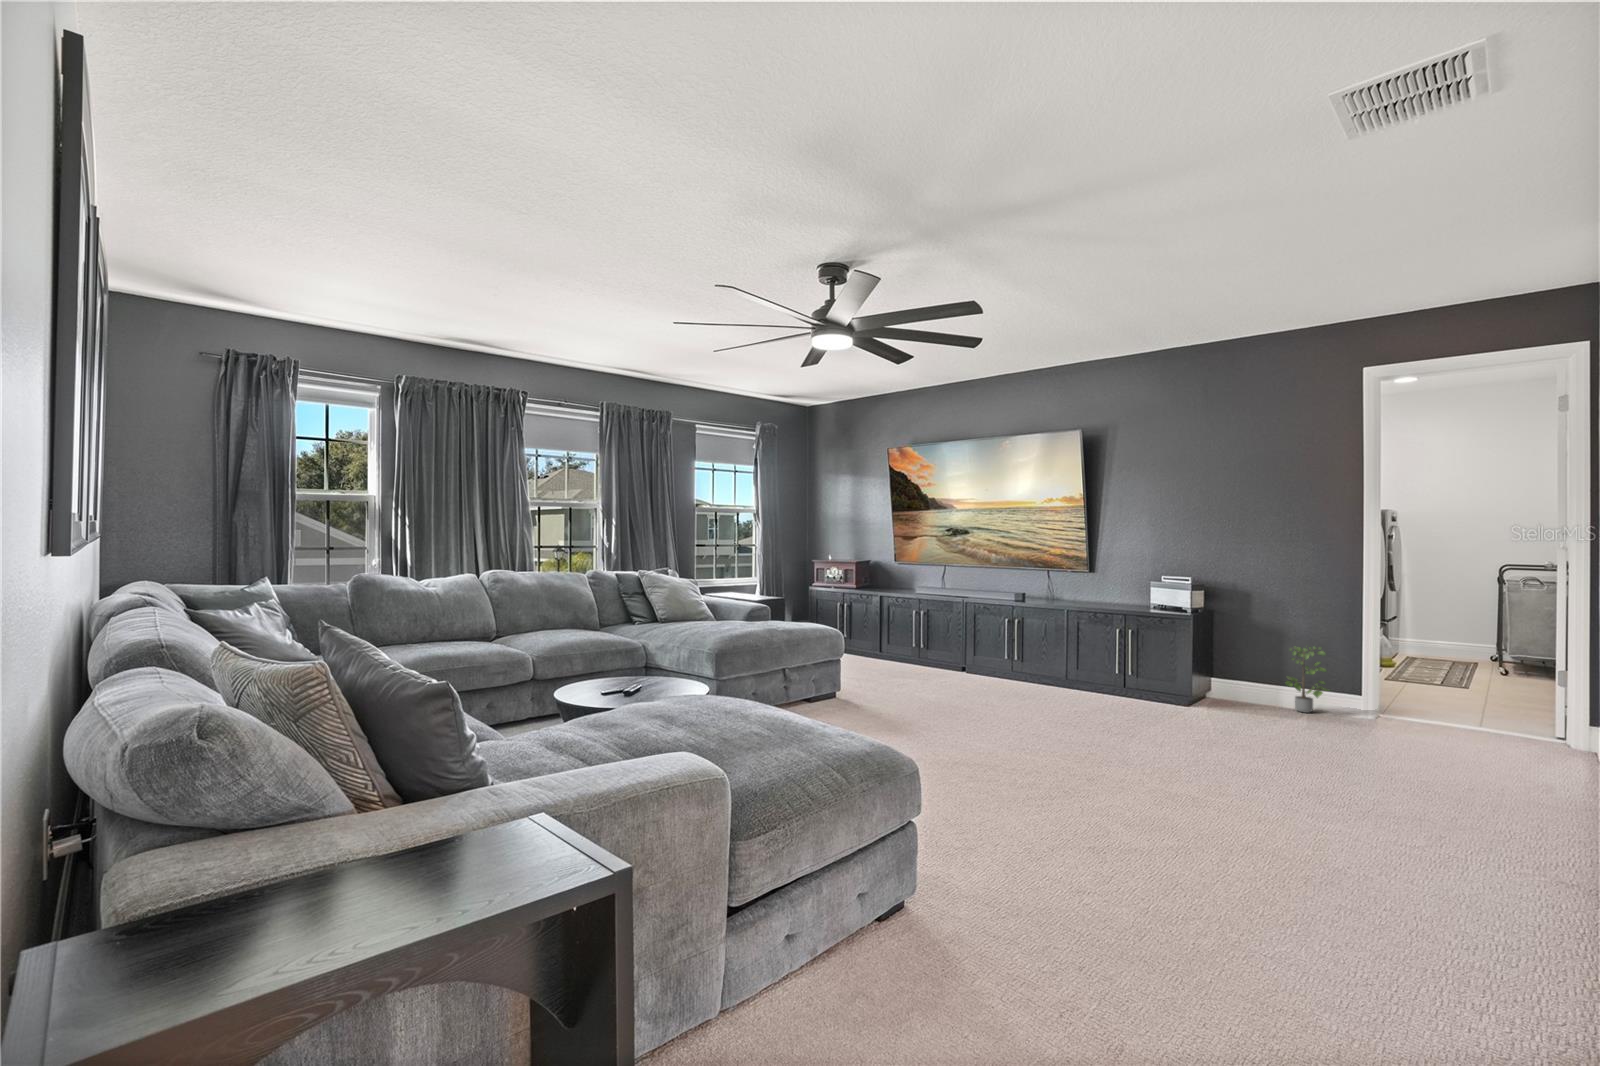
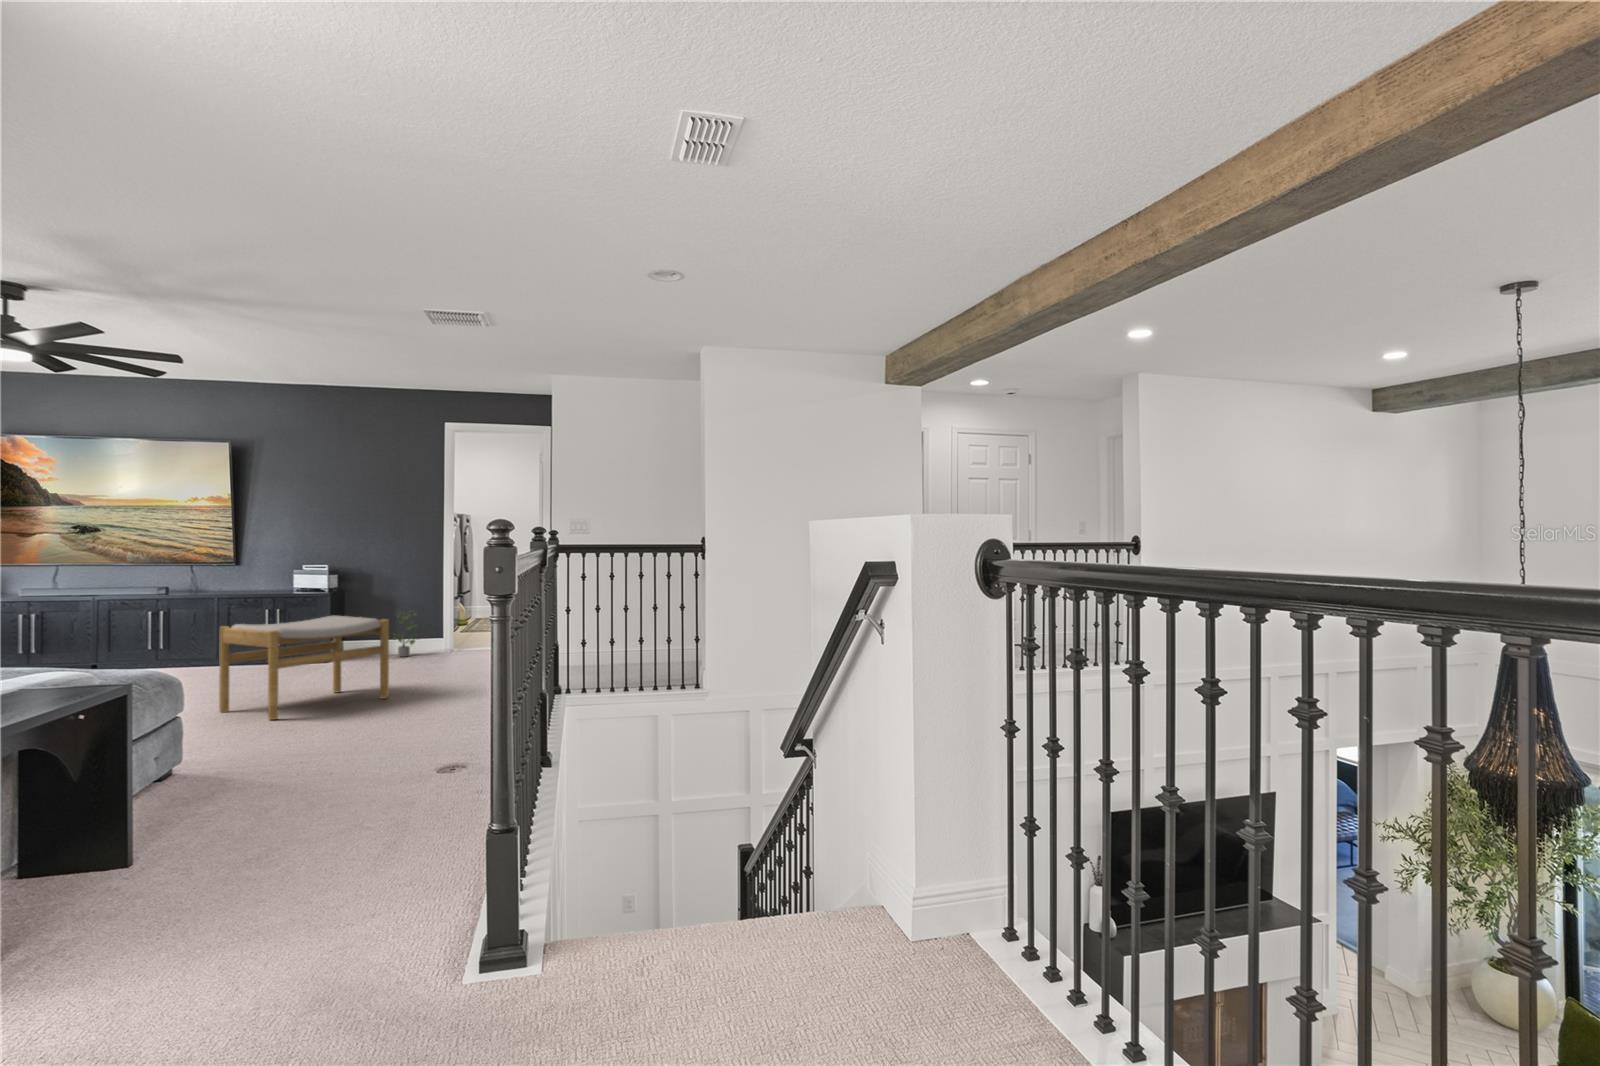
footstool: none [1028,657,1286,824] -> present [219,615,389,720]

